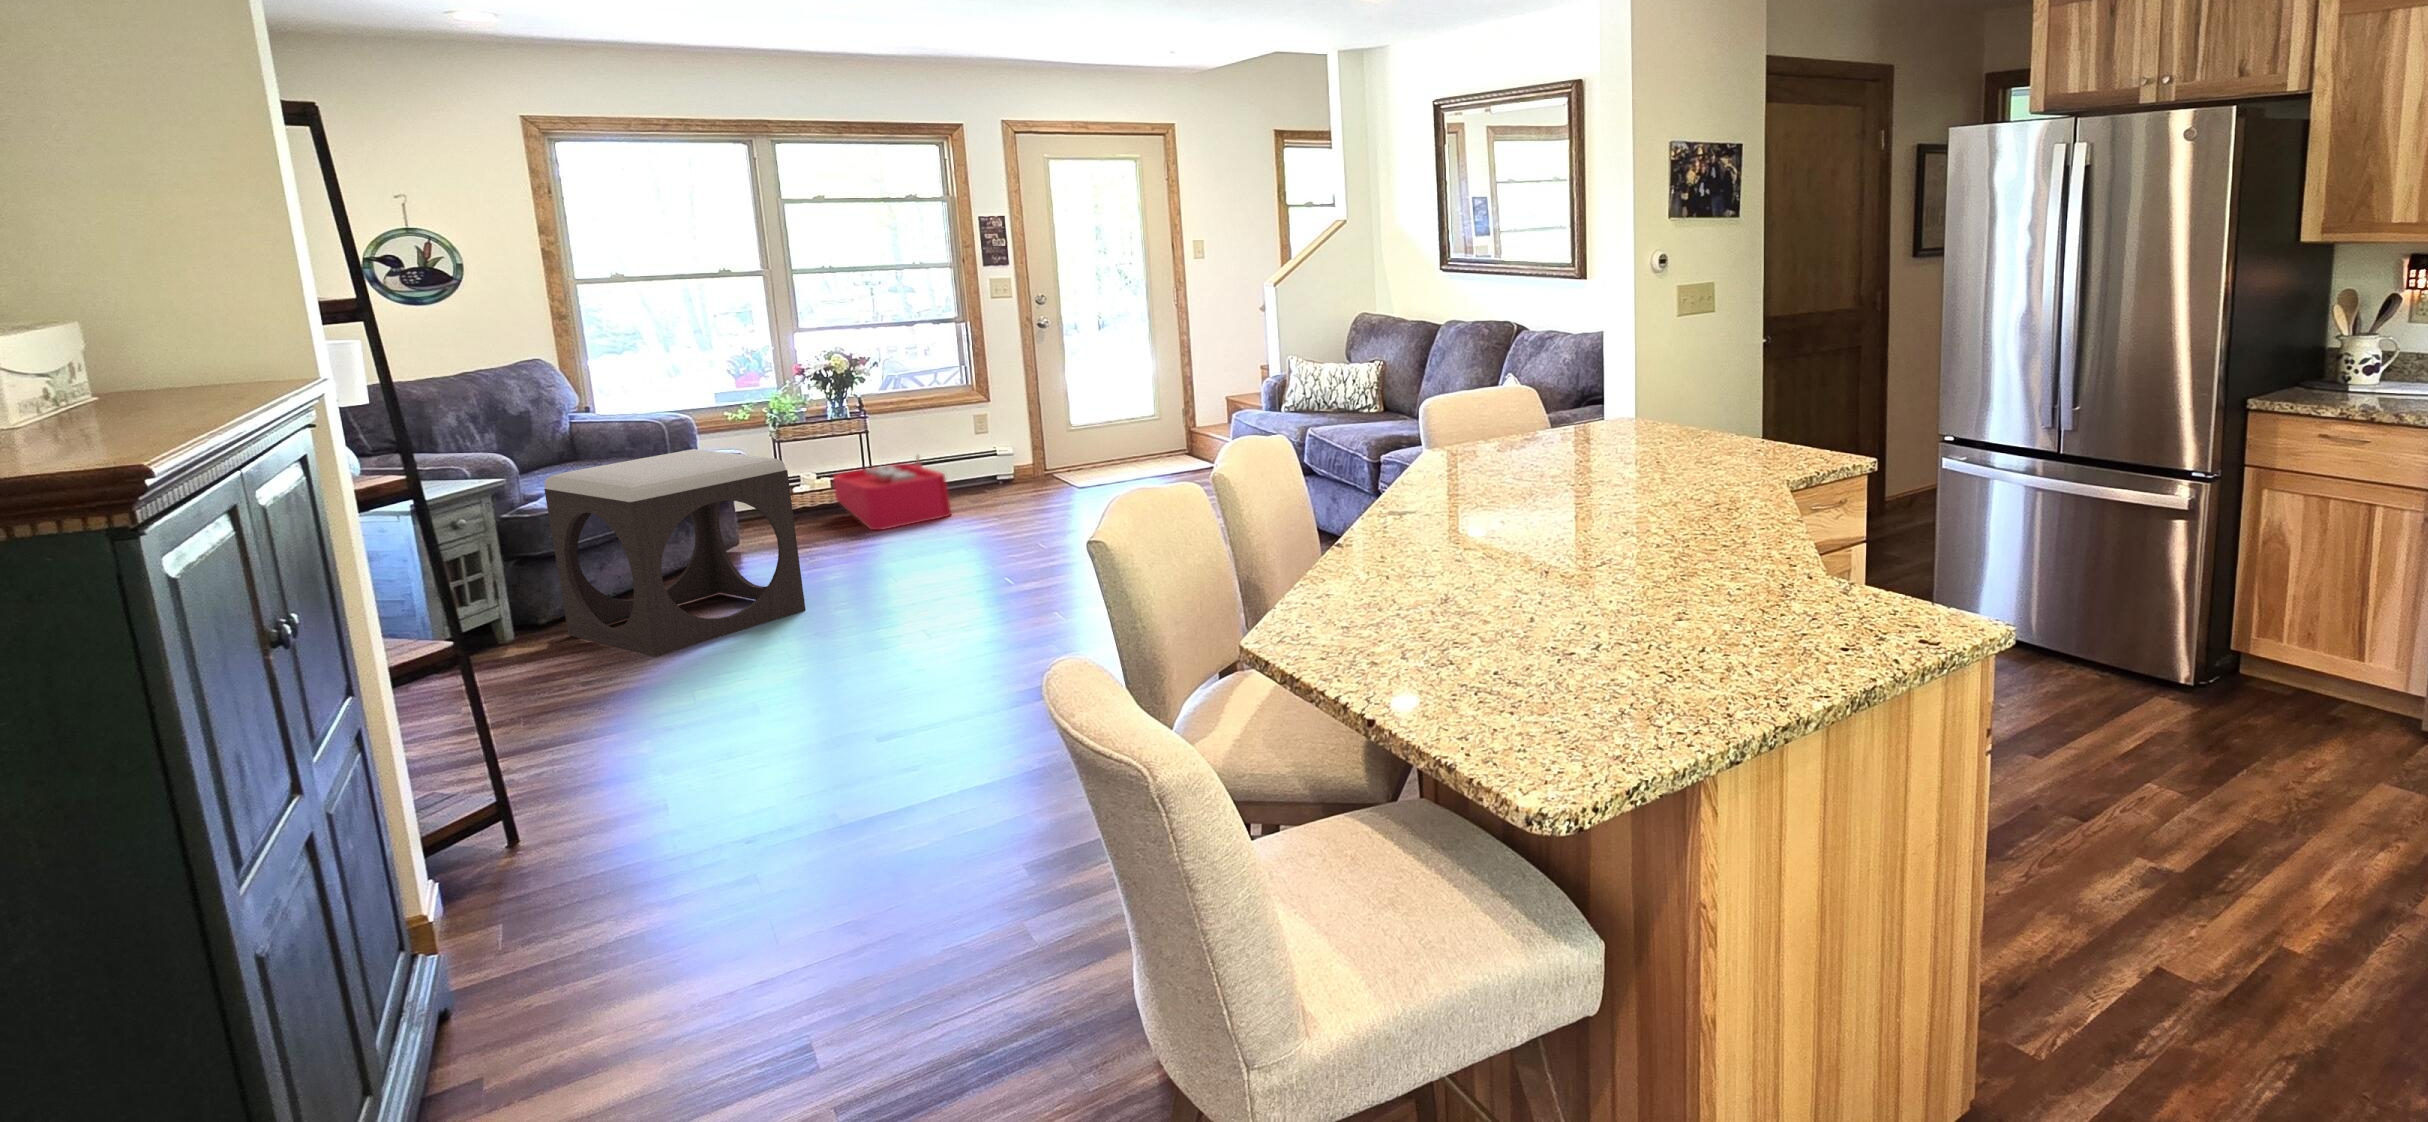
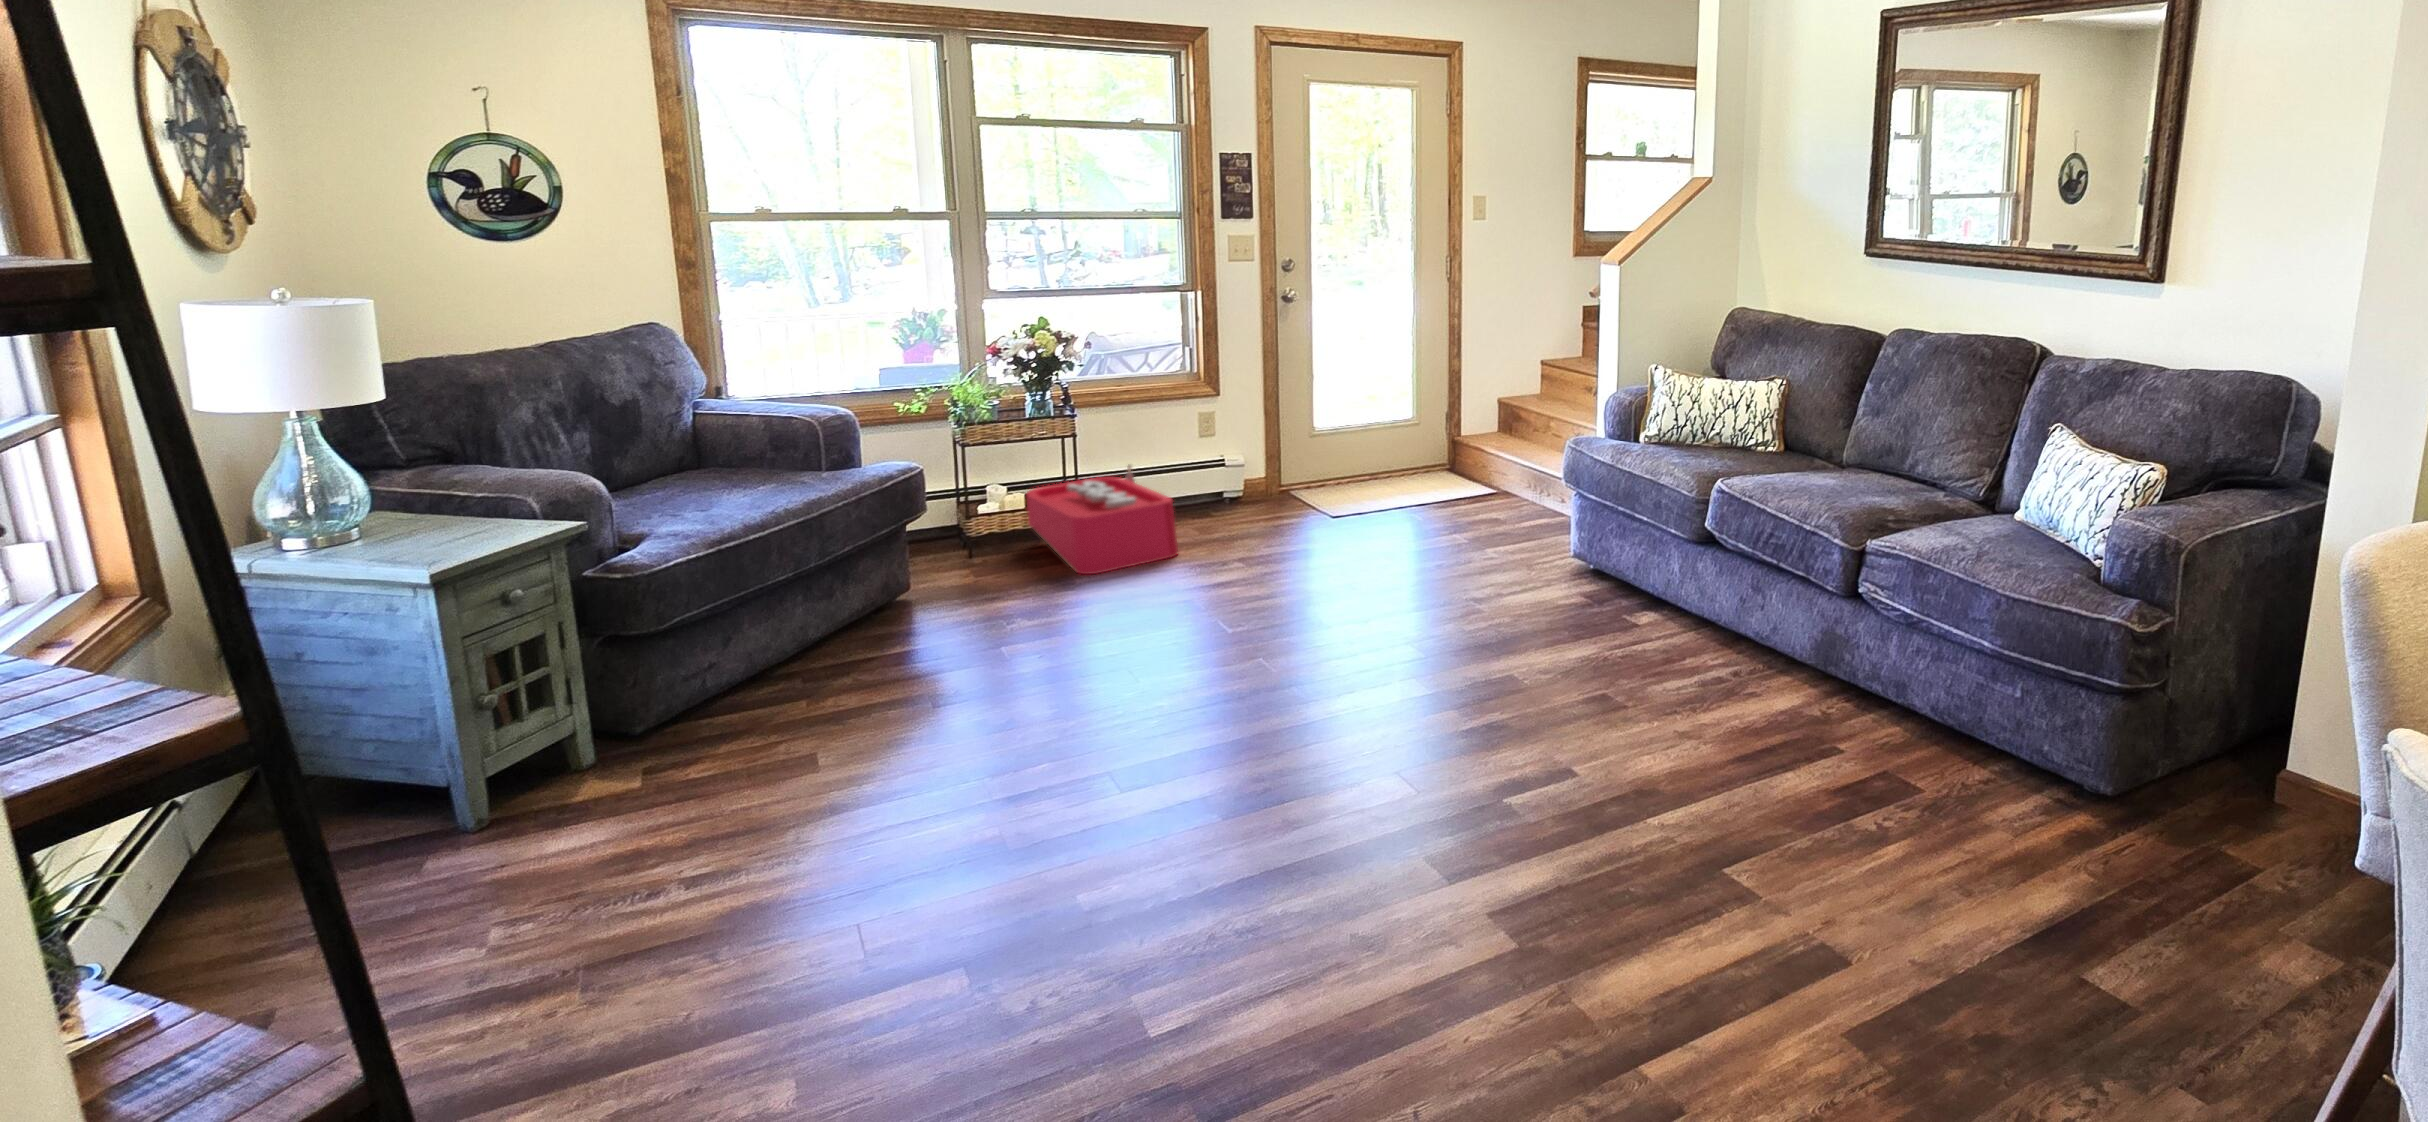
footstool: present [544,449,805,657] -> none [645,477,1013,822]

